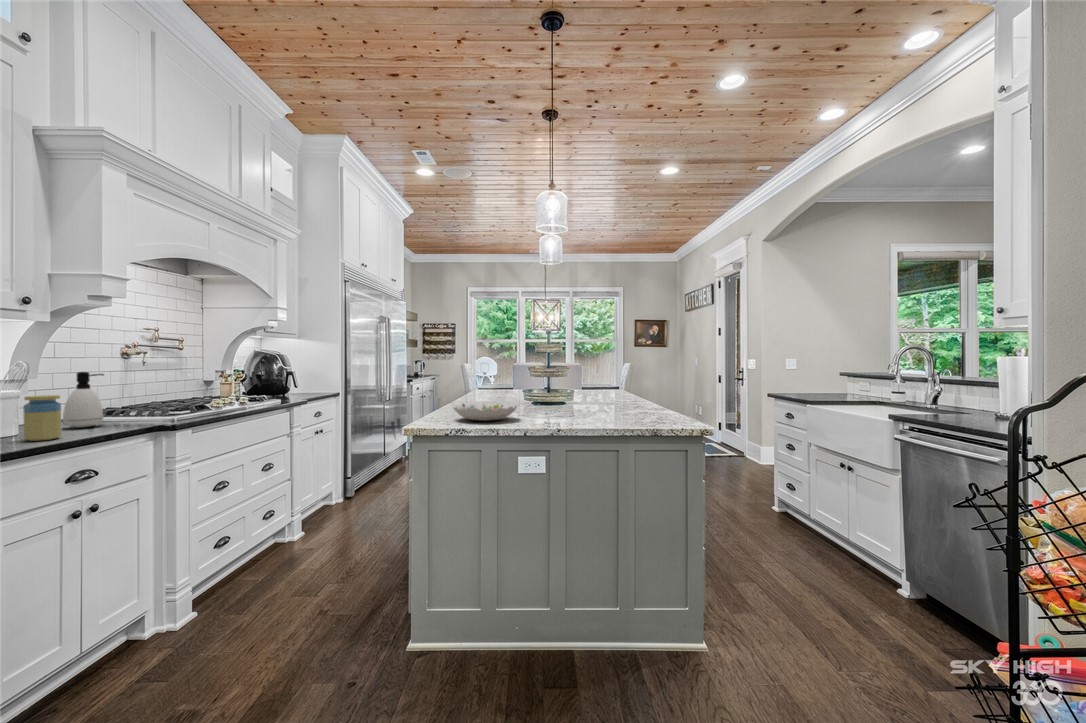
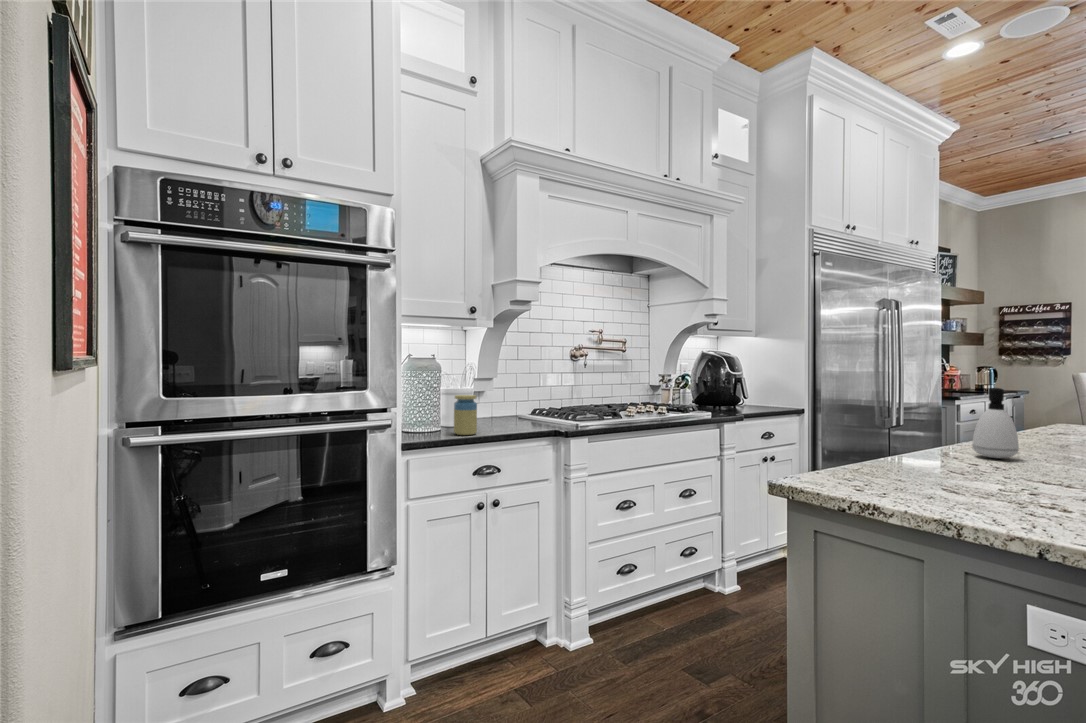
soap dispenser: present [63,372,104,427] -> present [972,388,1019,458]
decorative bowl: present [453,402,517,421] -> none [863,450,998,491]

